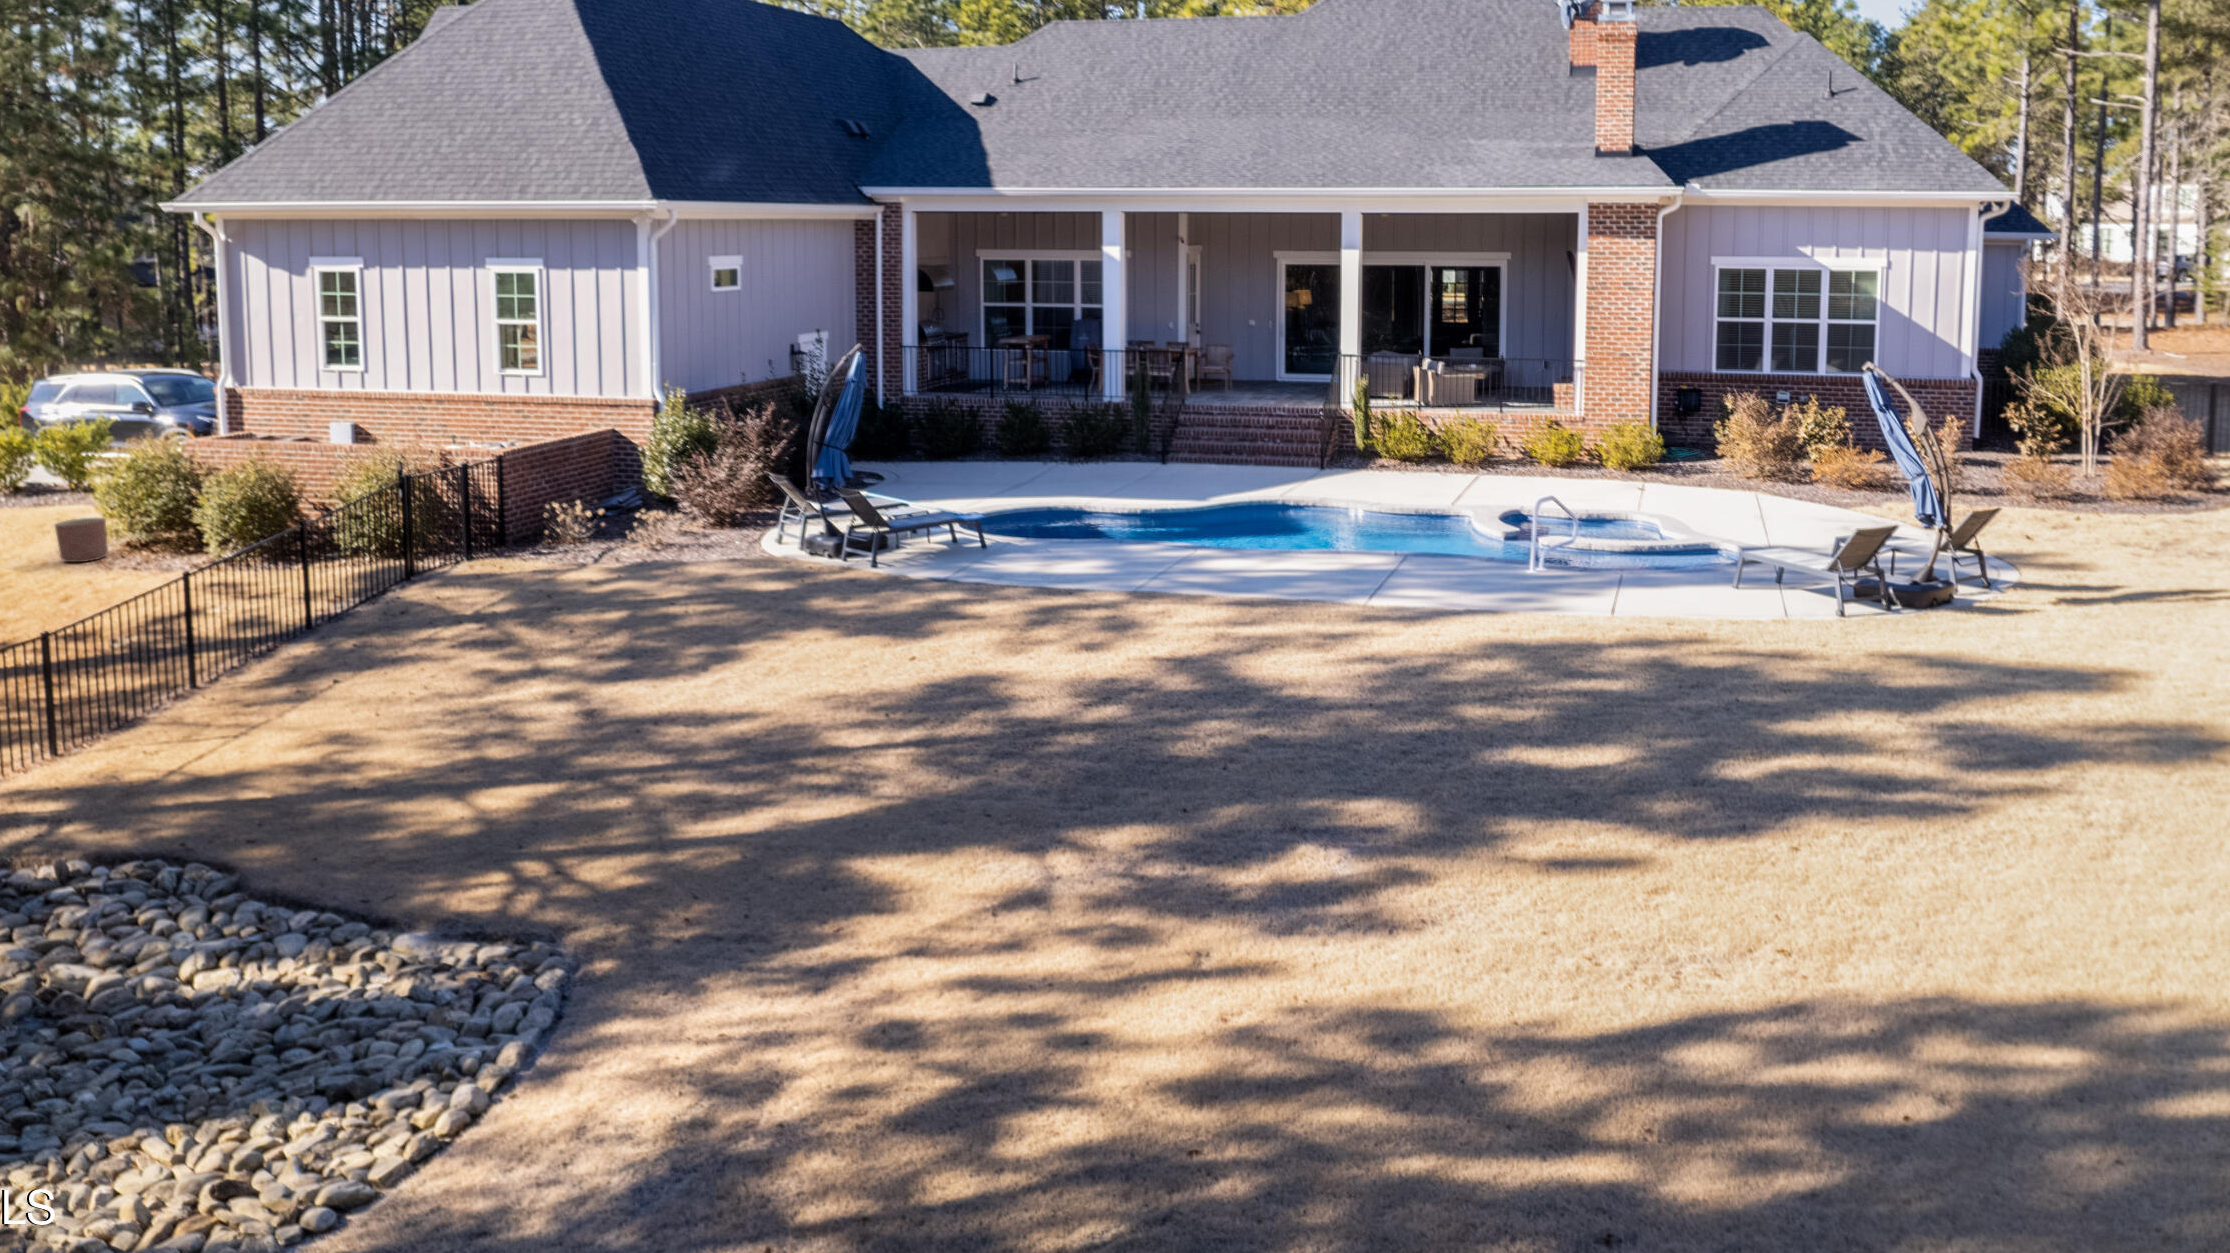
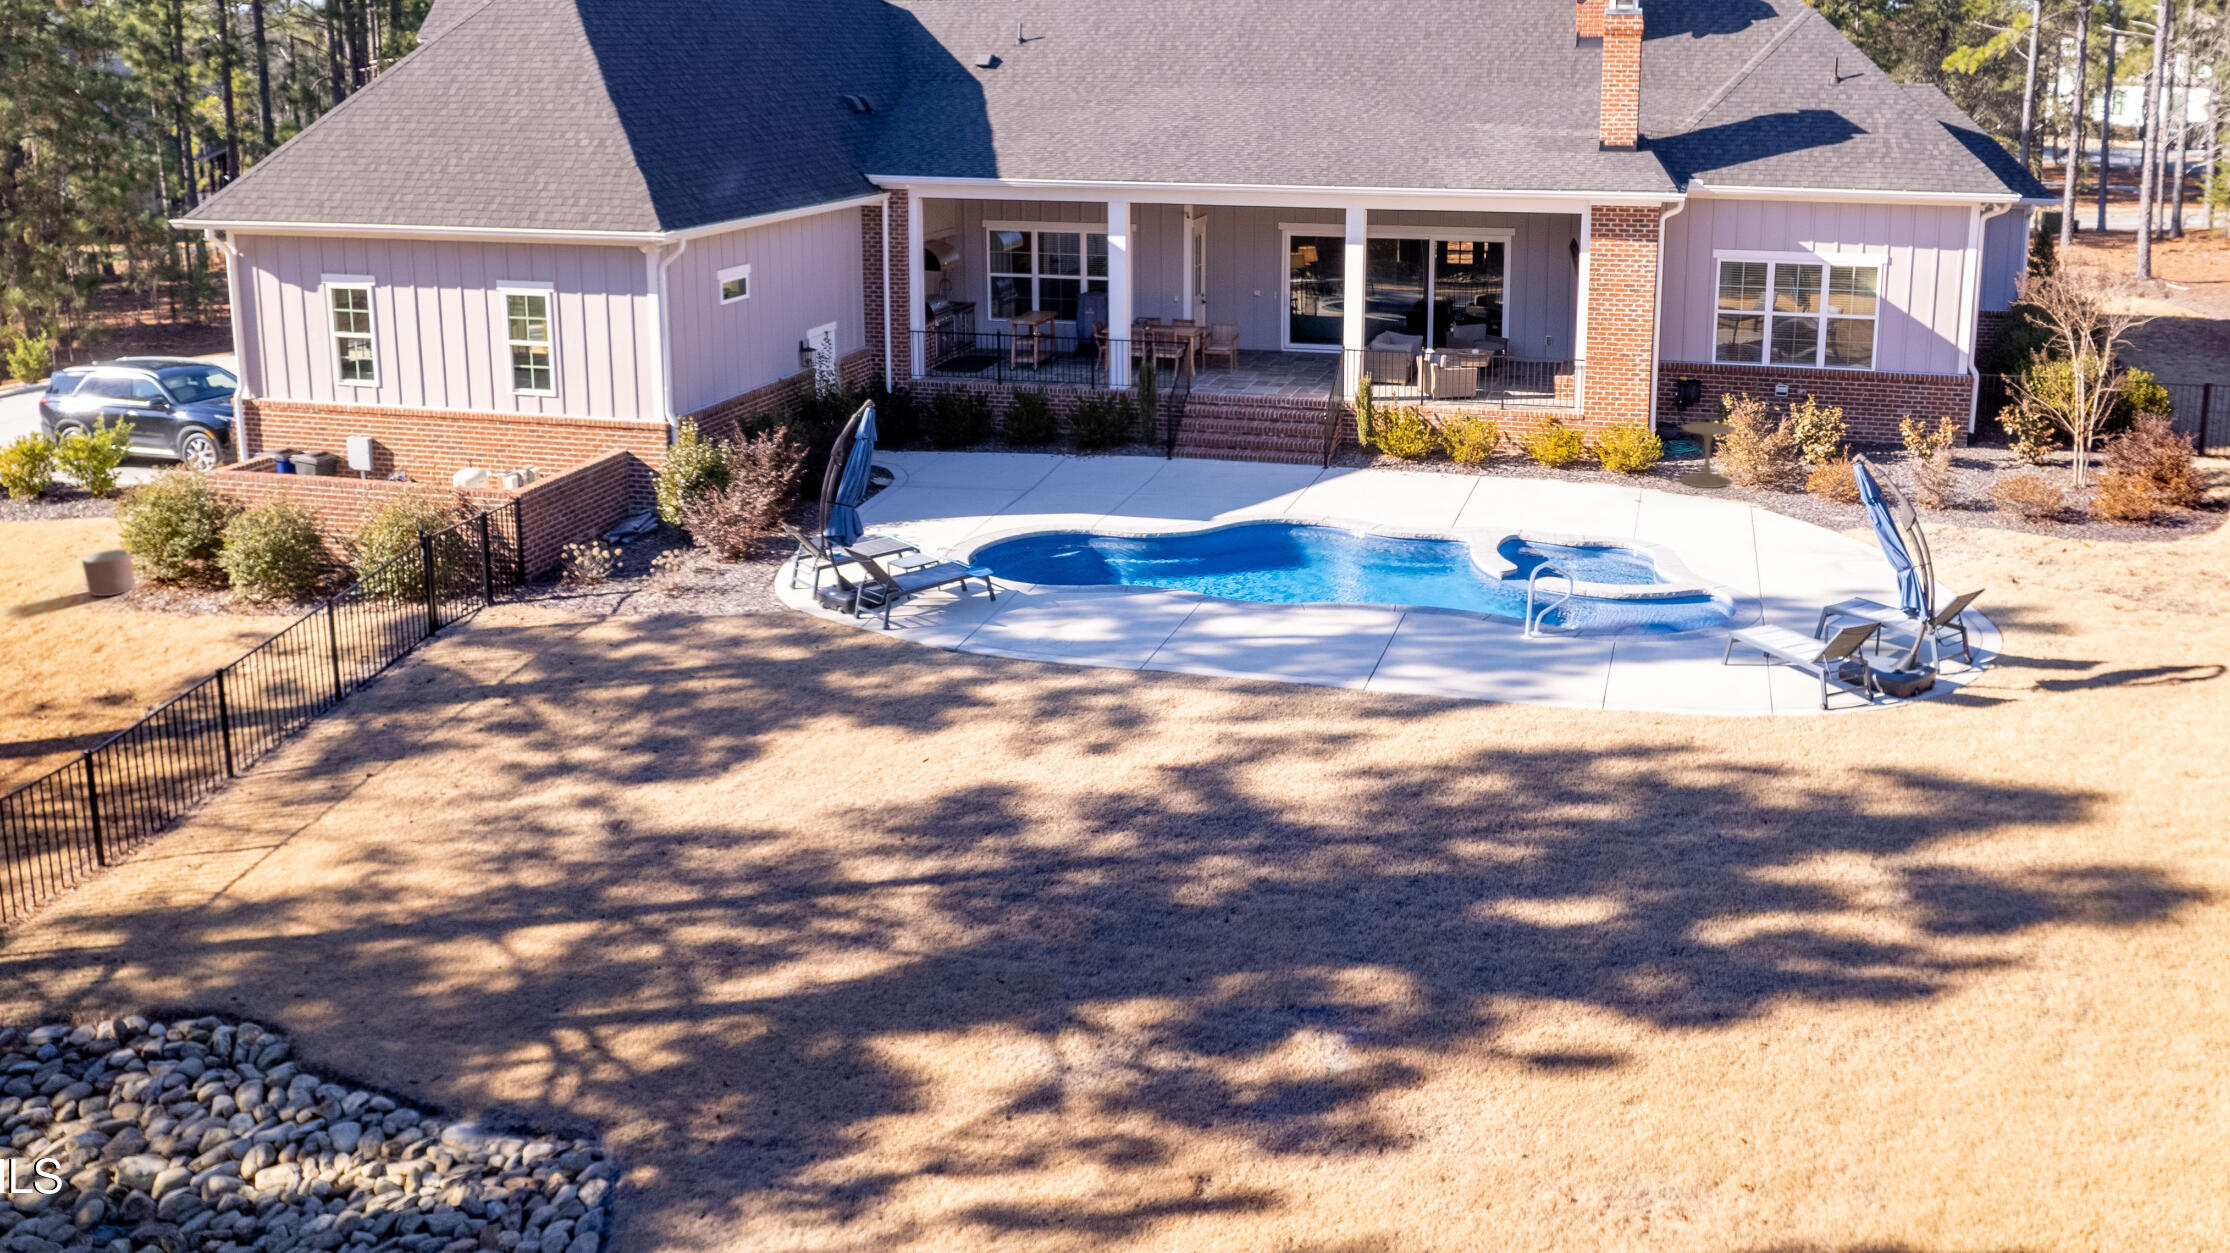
pedestal table: none [1684,412,1738,474] -> present [1681,422,1734,488]

